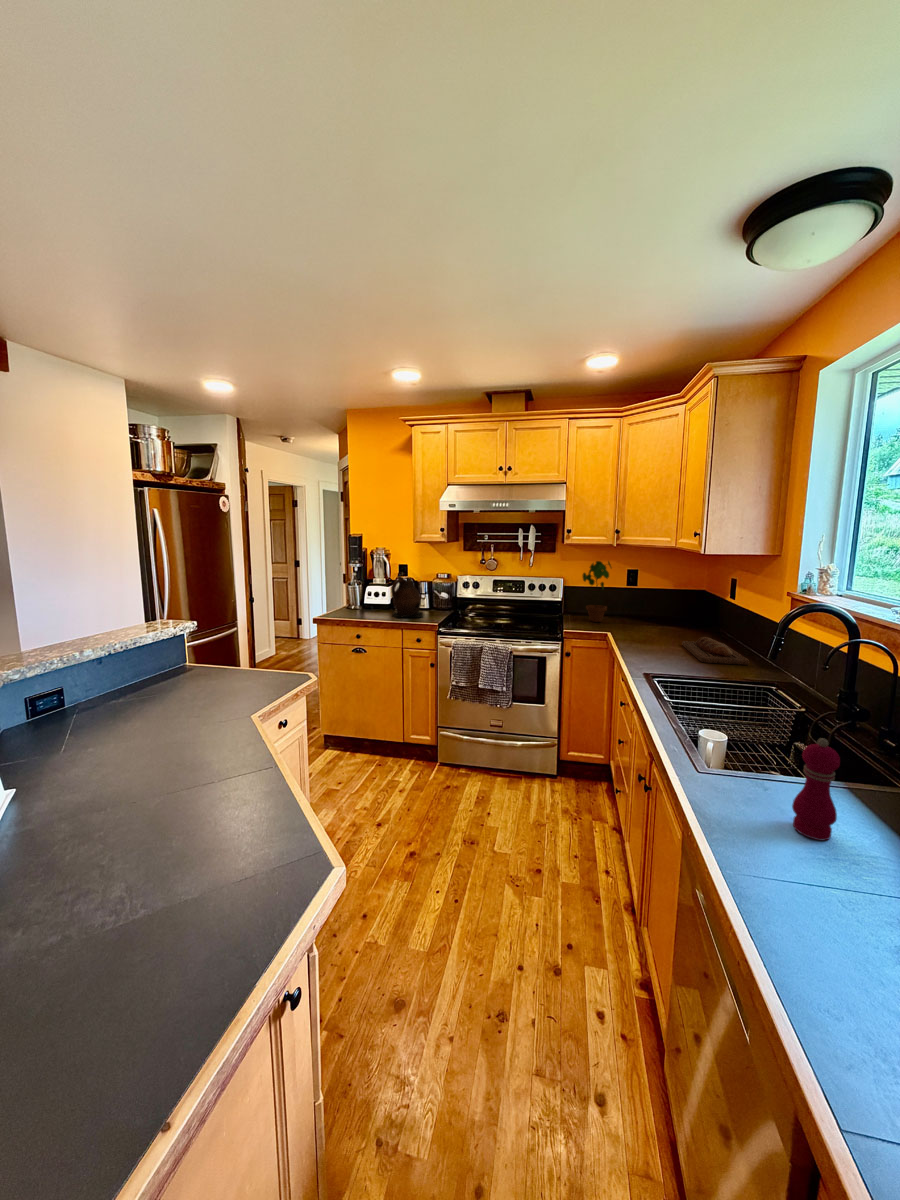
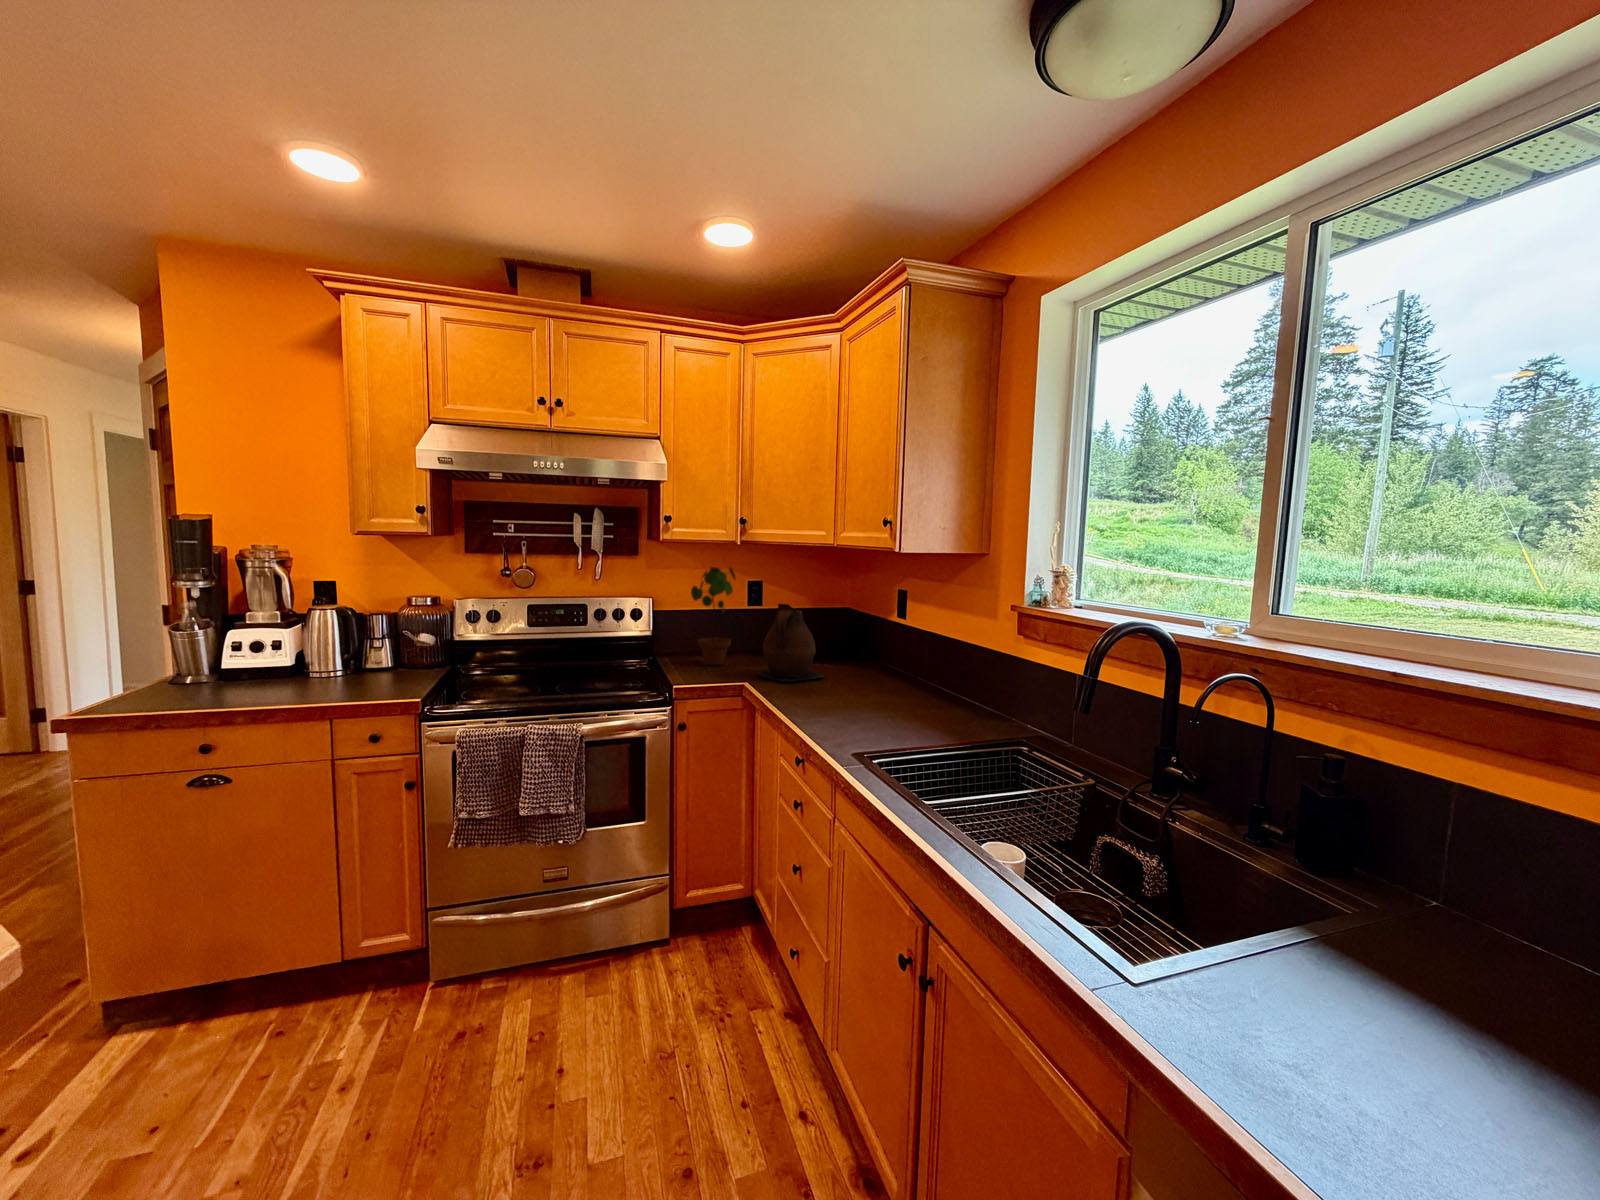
ceramic pitcher: present [391,576,423,617] -> present [757,604,824,681]
bread loaf: present [682,637,749,665] -> none [859,676,965,717]
pepper mill: present [792,738,840,840] -> none [1362,884,1466,1099]

